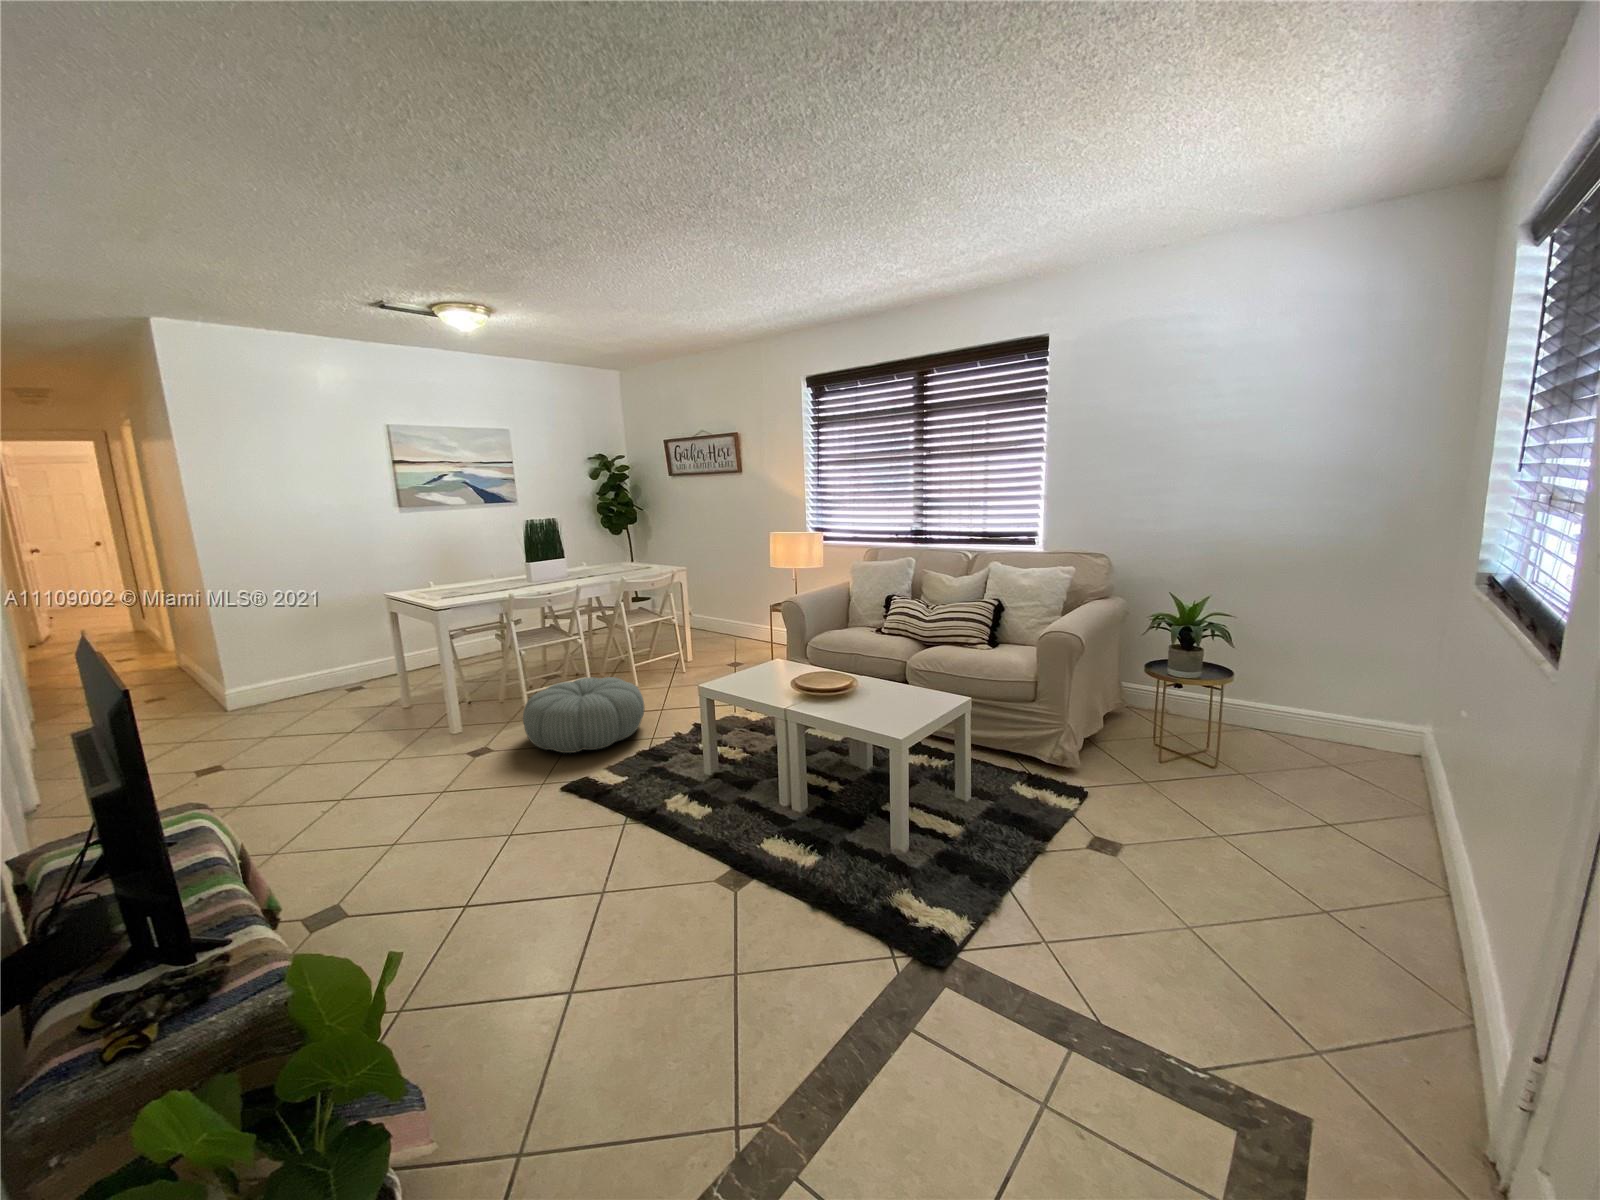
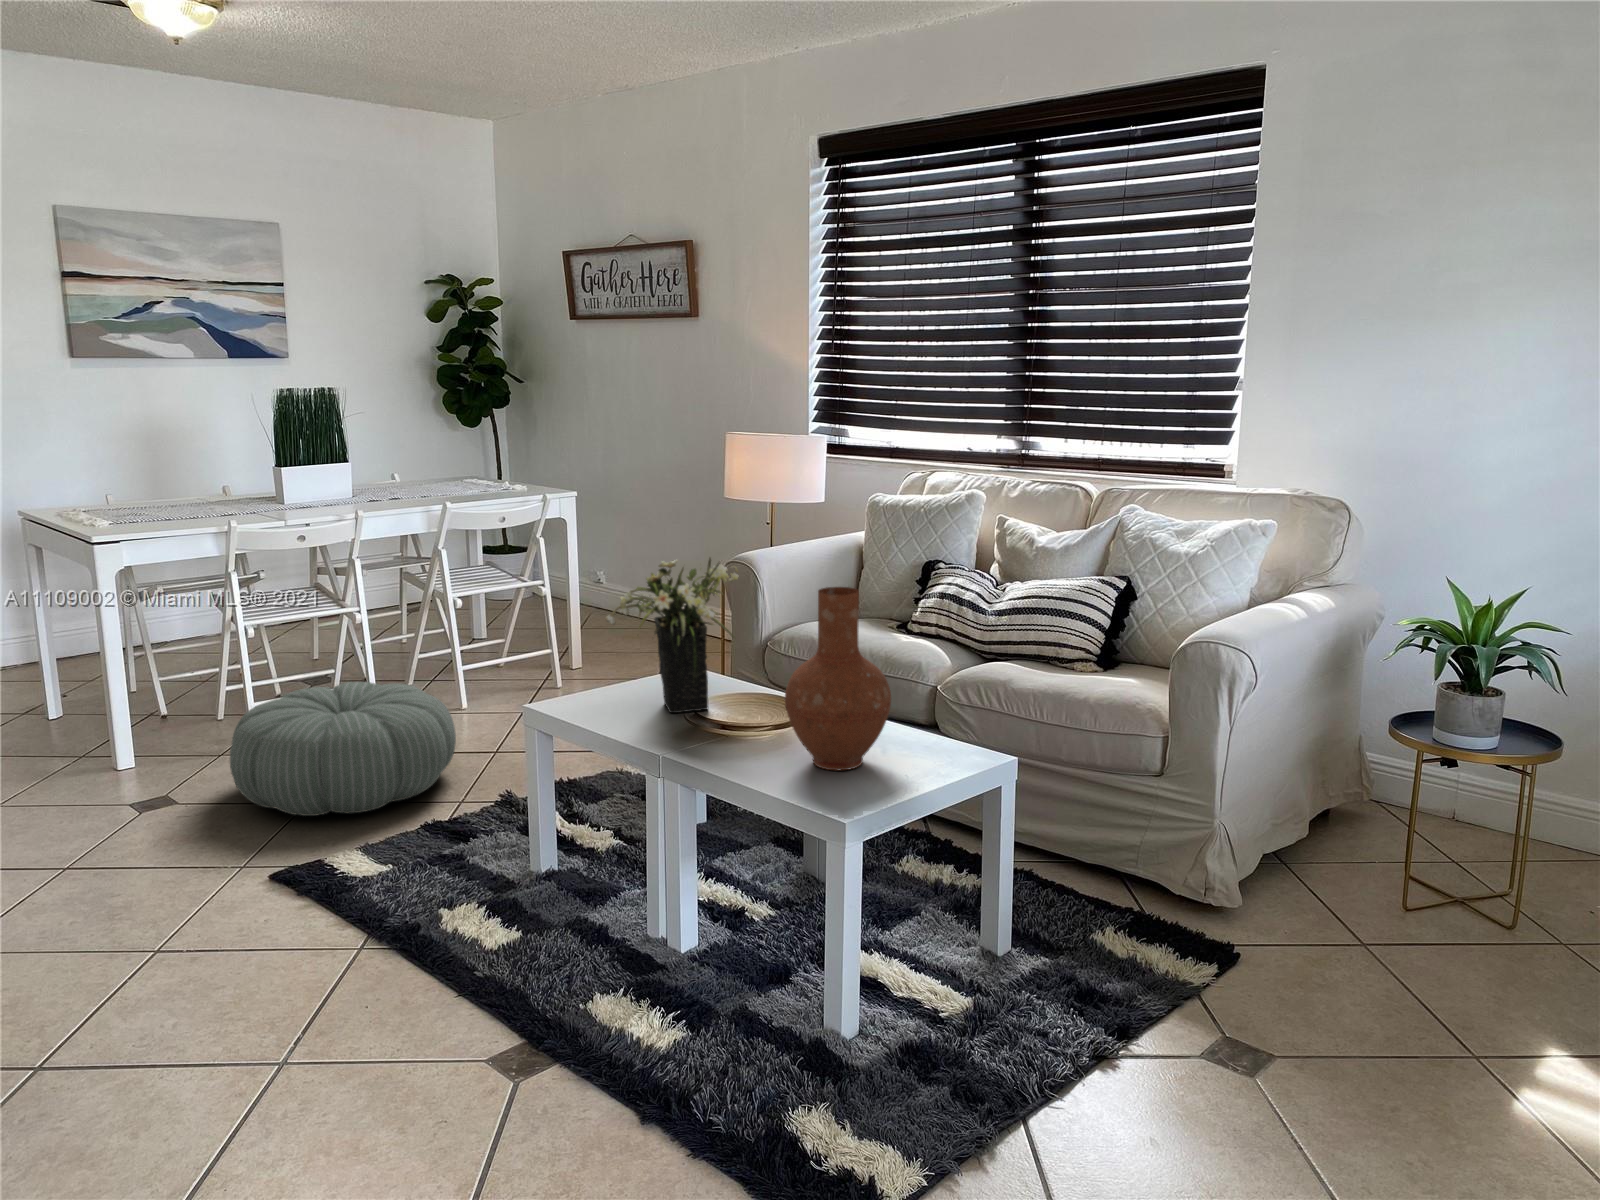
flower arrangement: none [745,601,814,685] -> present [605,558,739,713]
vase: none [852,614,908,710] -> present [785,587,891,770]

